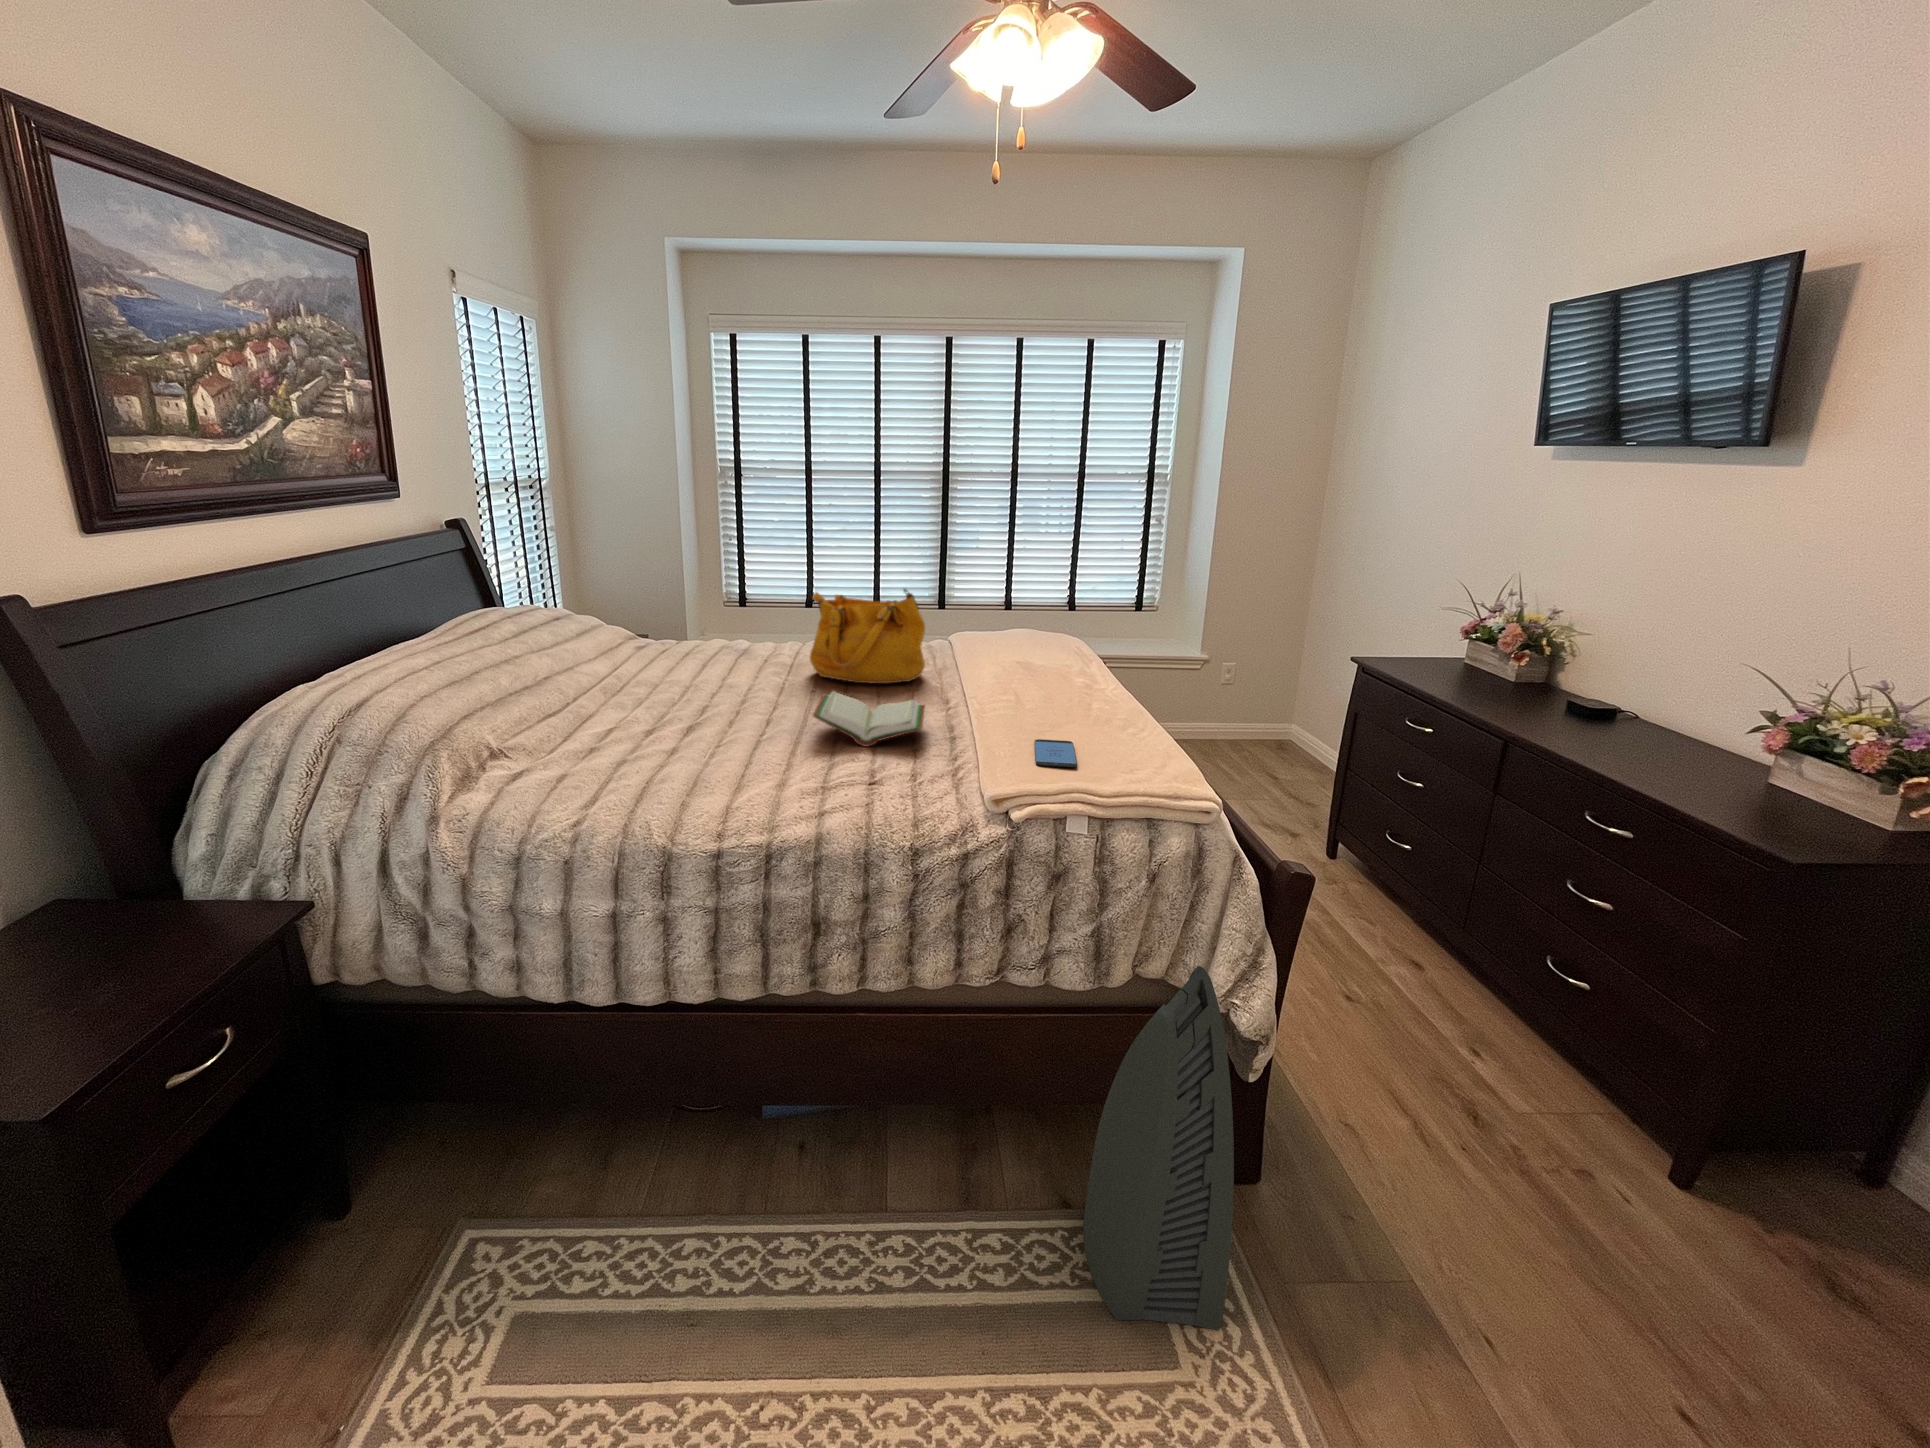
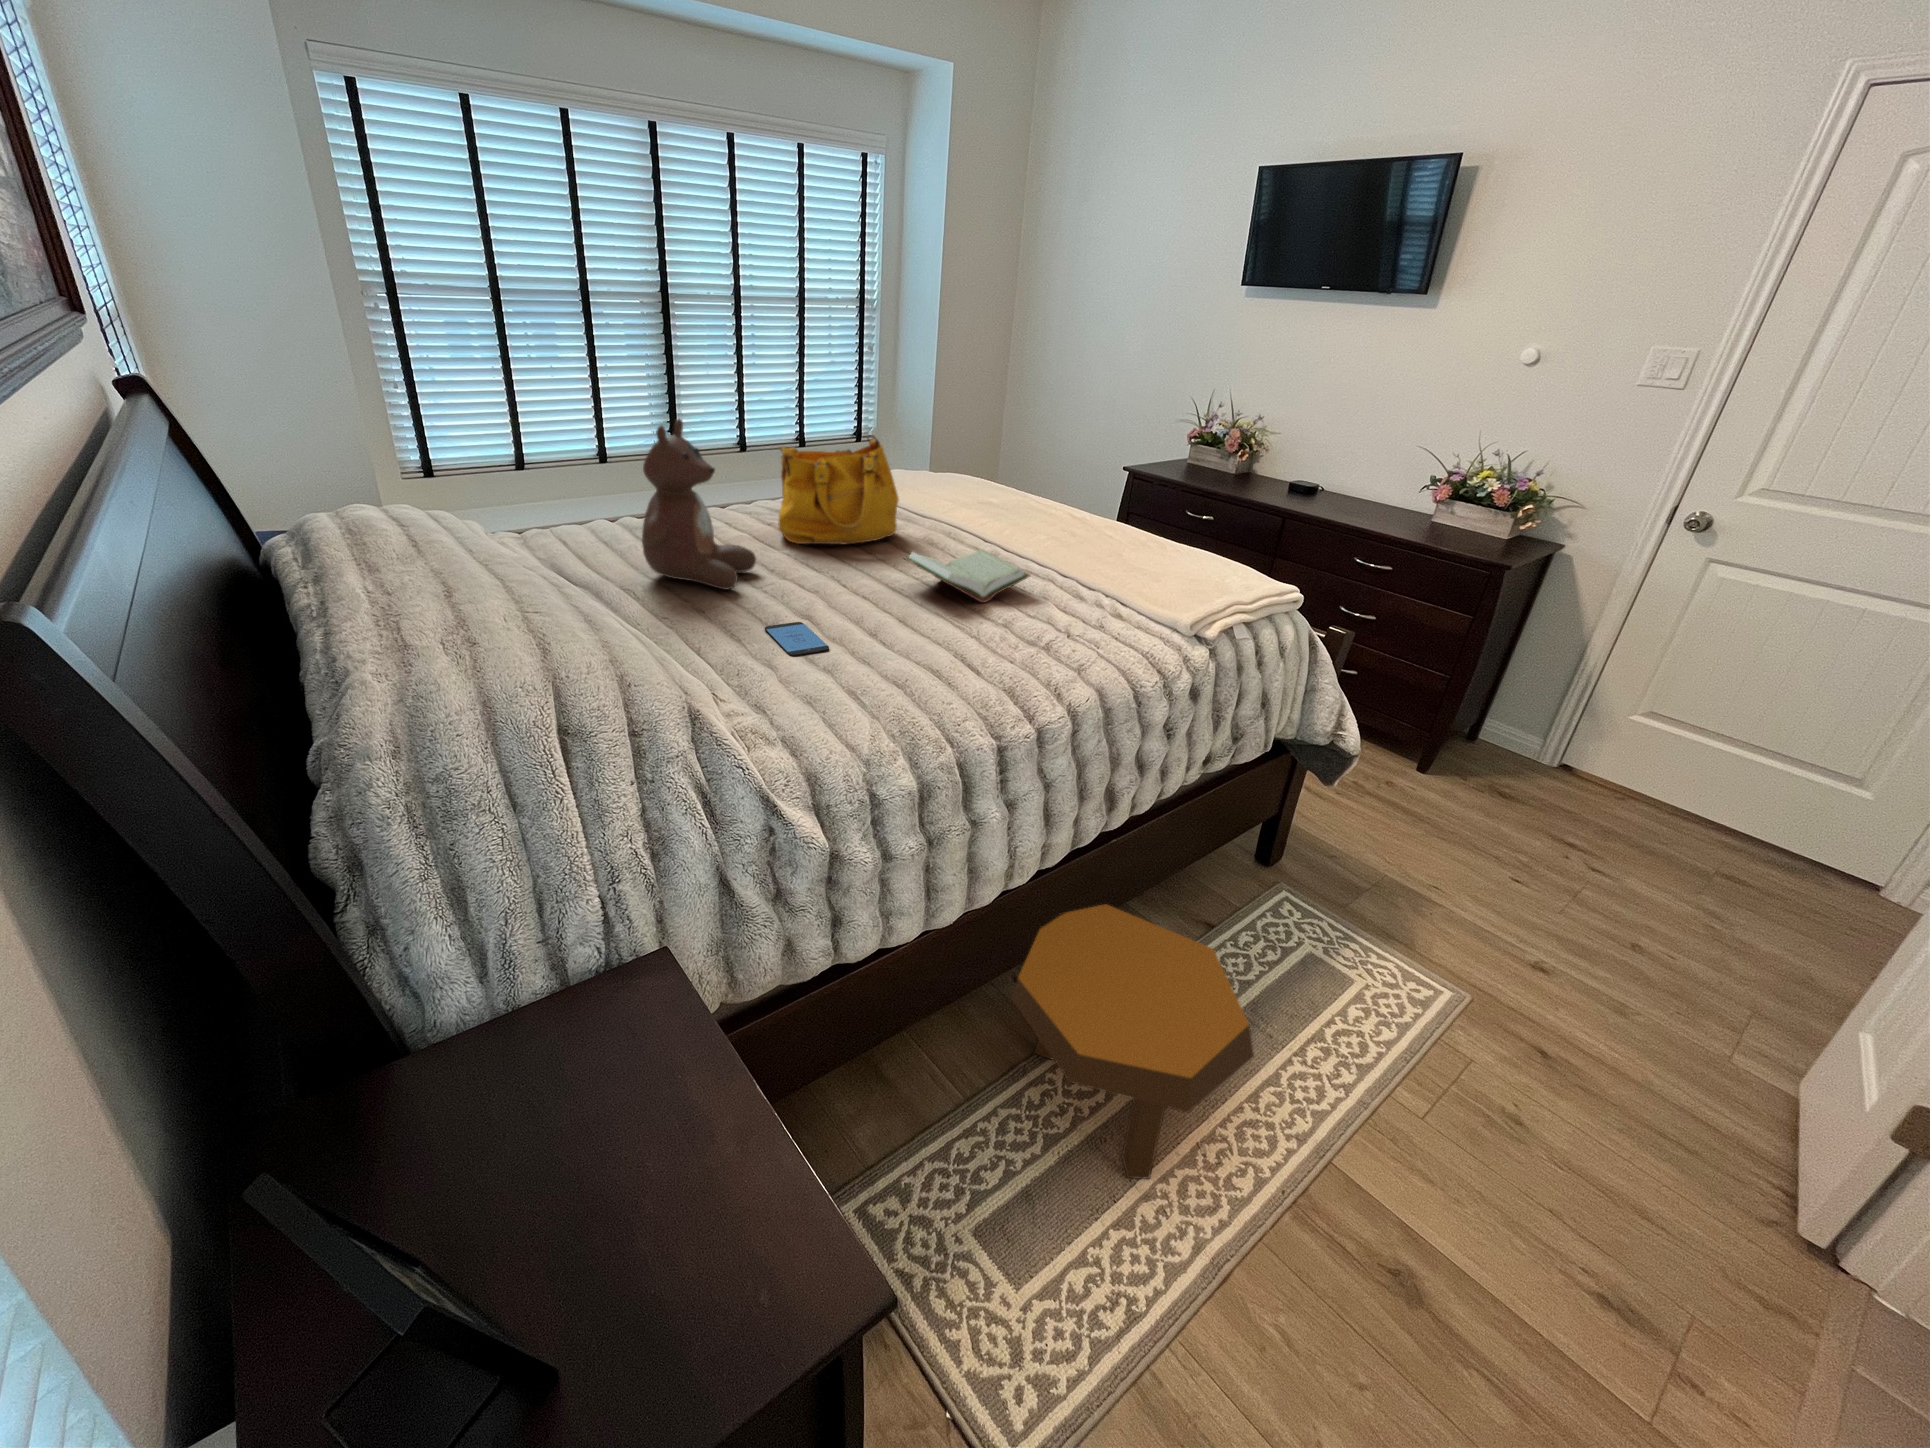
stuffed bear: none [636,563,743,699] -> present [642,419,756,590]
smartphone: present [1035,739,1077,767] -> present [765,622,829,656]
air purifier: present [1083,966,1234,1330] -> none [1223,712,1381,975]
footstool: none [629,1068,893,1386] -> present [1012,904,1254,1179]

